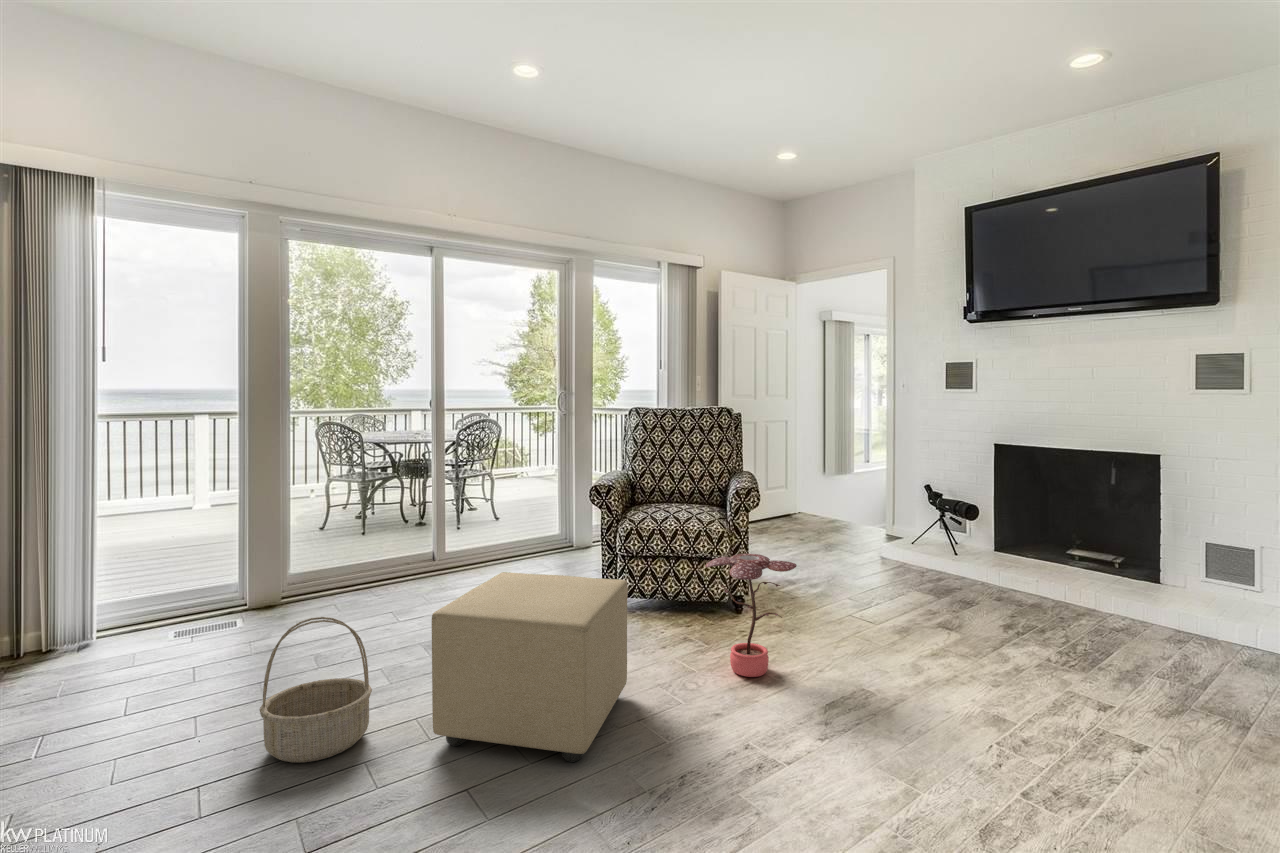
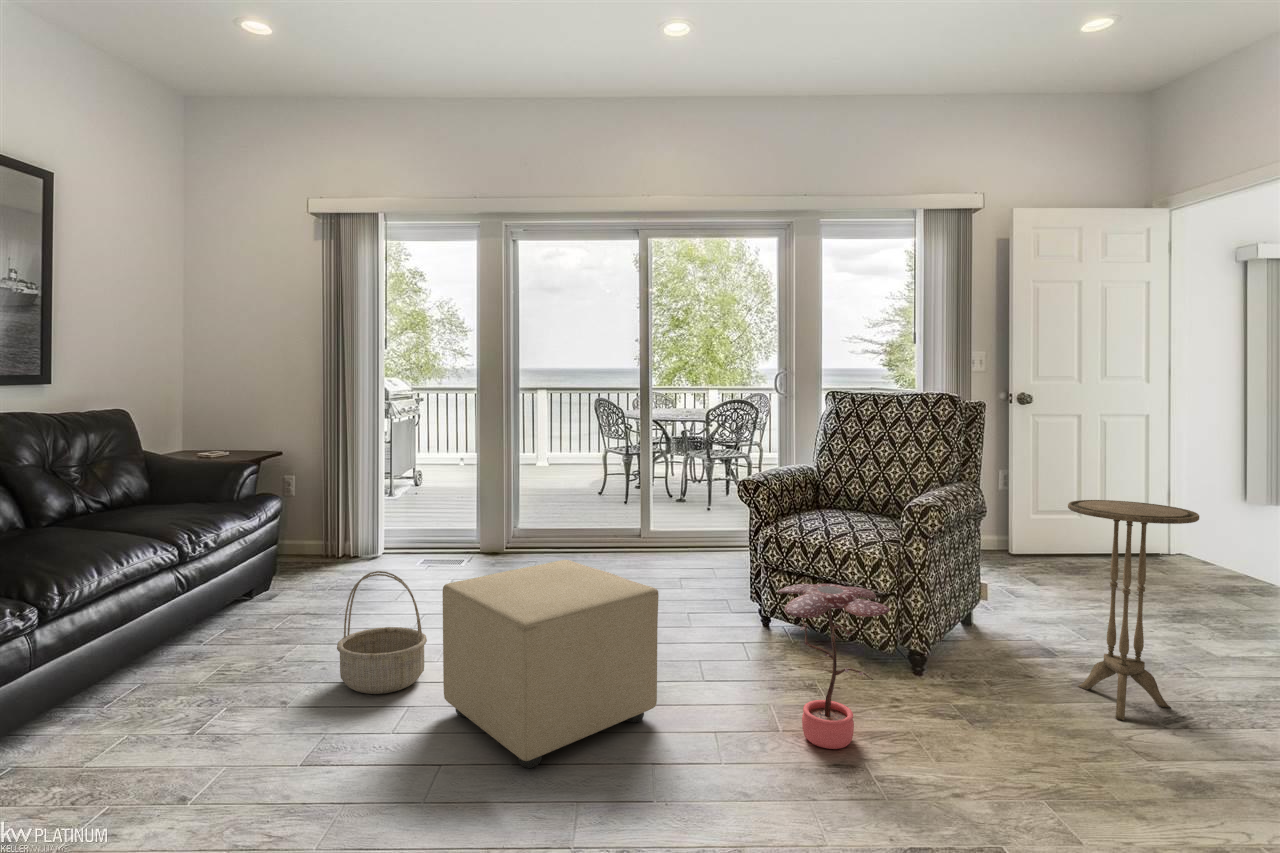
side table: none [829,477,901,615] -> present [1068,500,1199,721]

